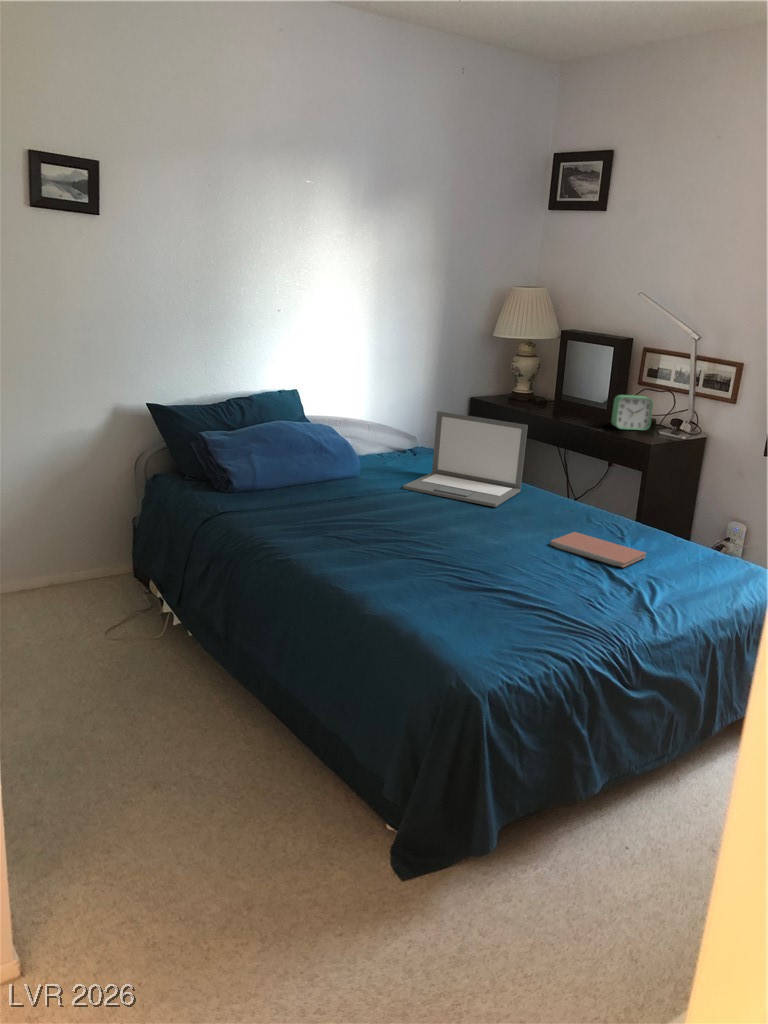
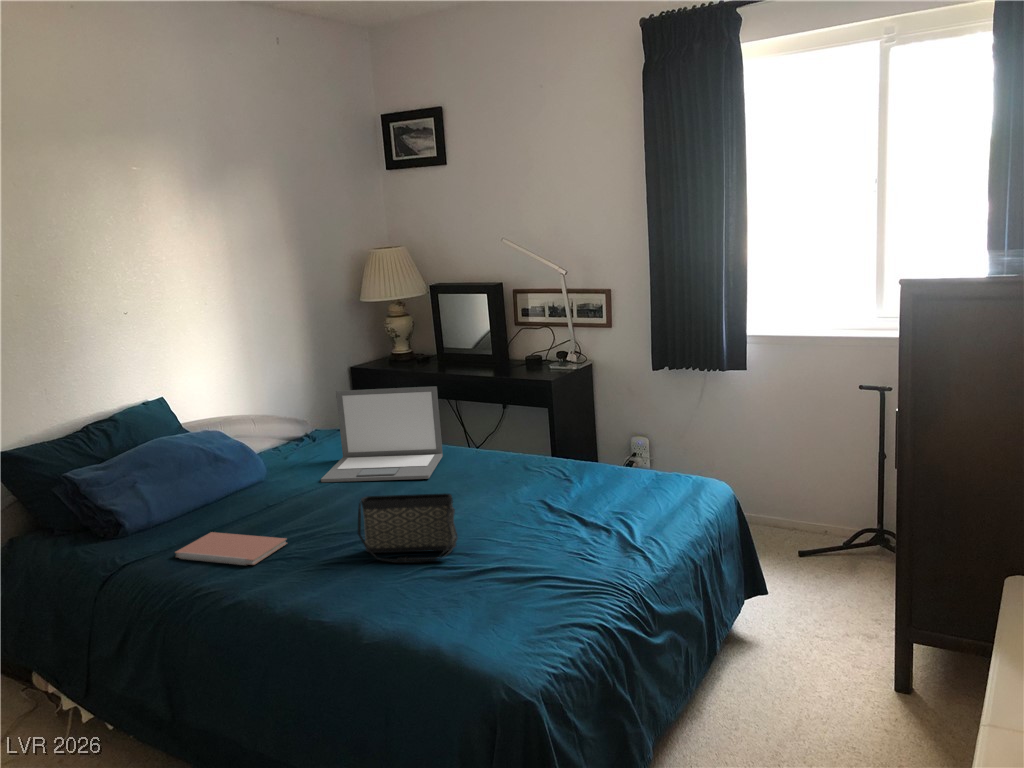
alarm clock: present [612,395,653,430] -> none [501,336,540,372]
handbag: none [401,503,489,572] -> present [358,494,458,563]
notebook: present [550,532,646,567] -> present [175,532,287,565]

